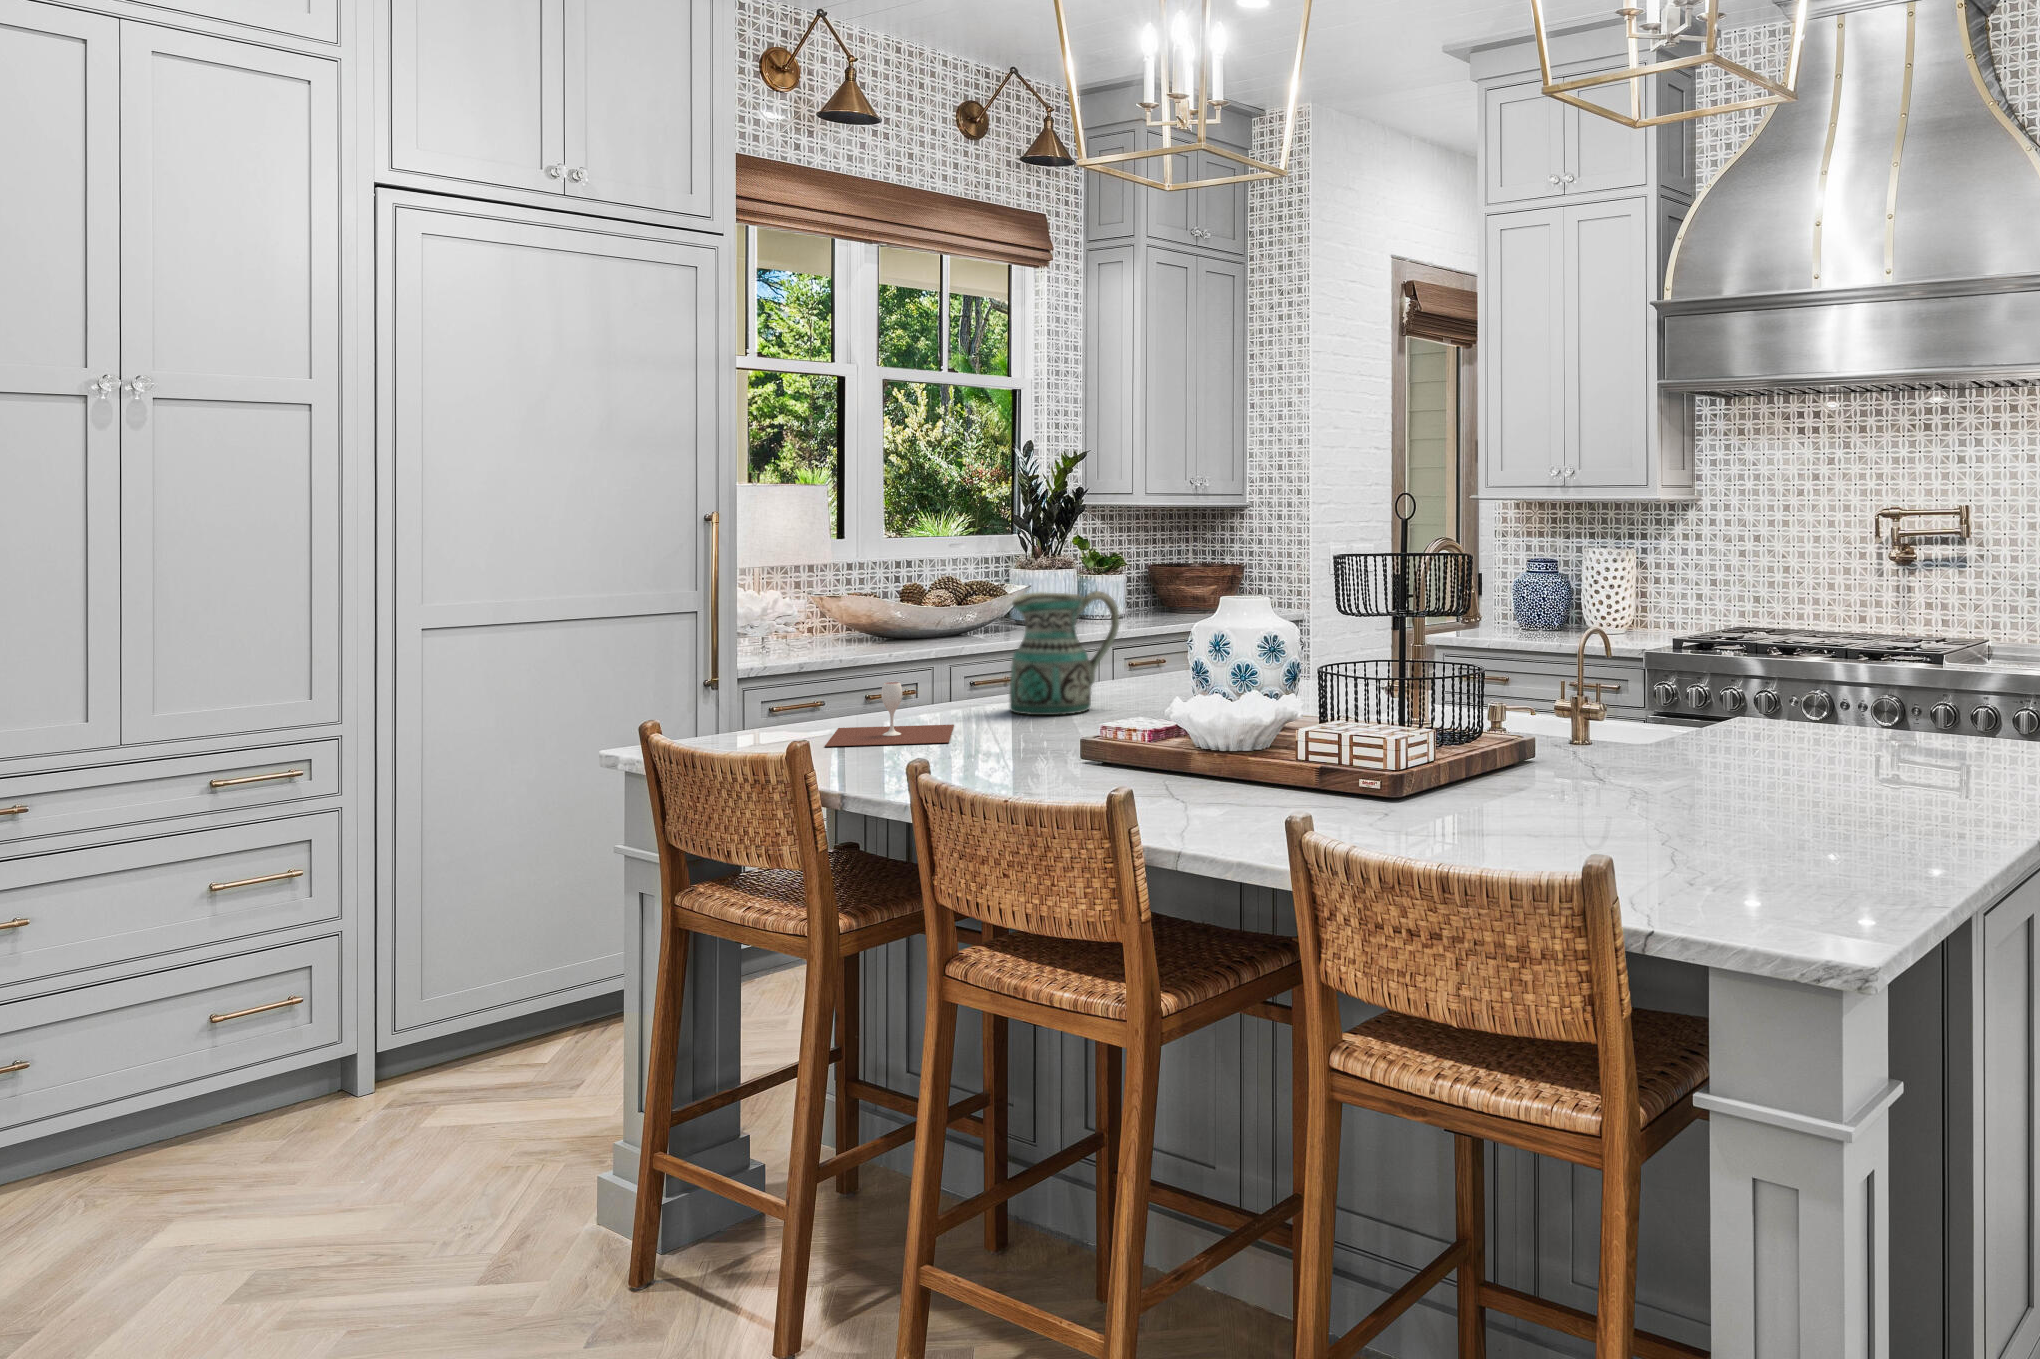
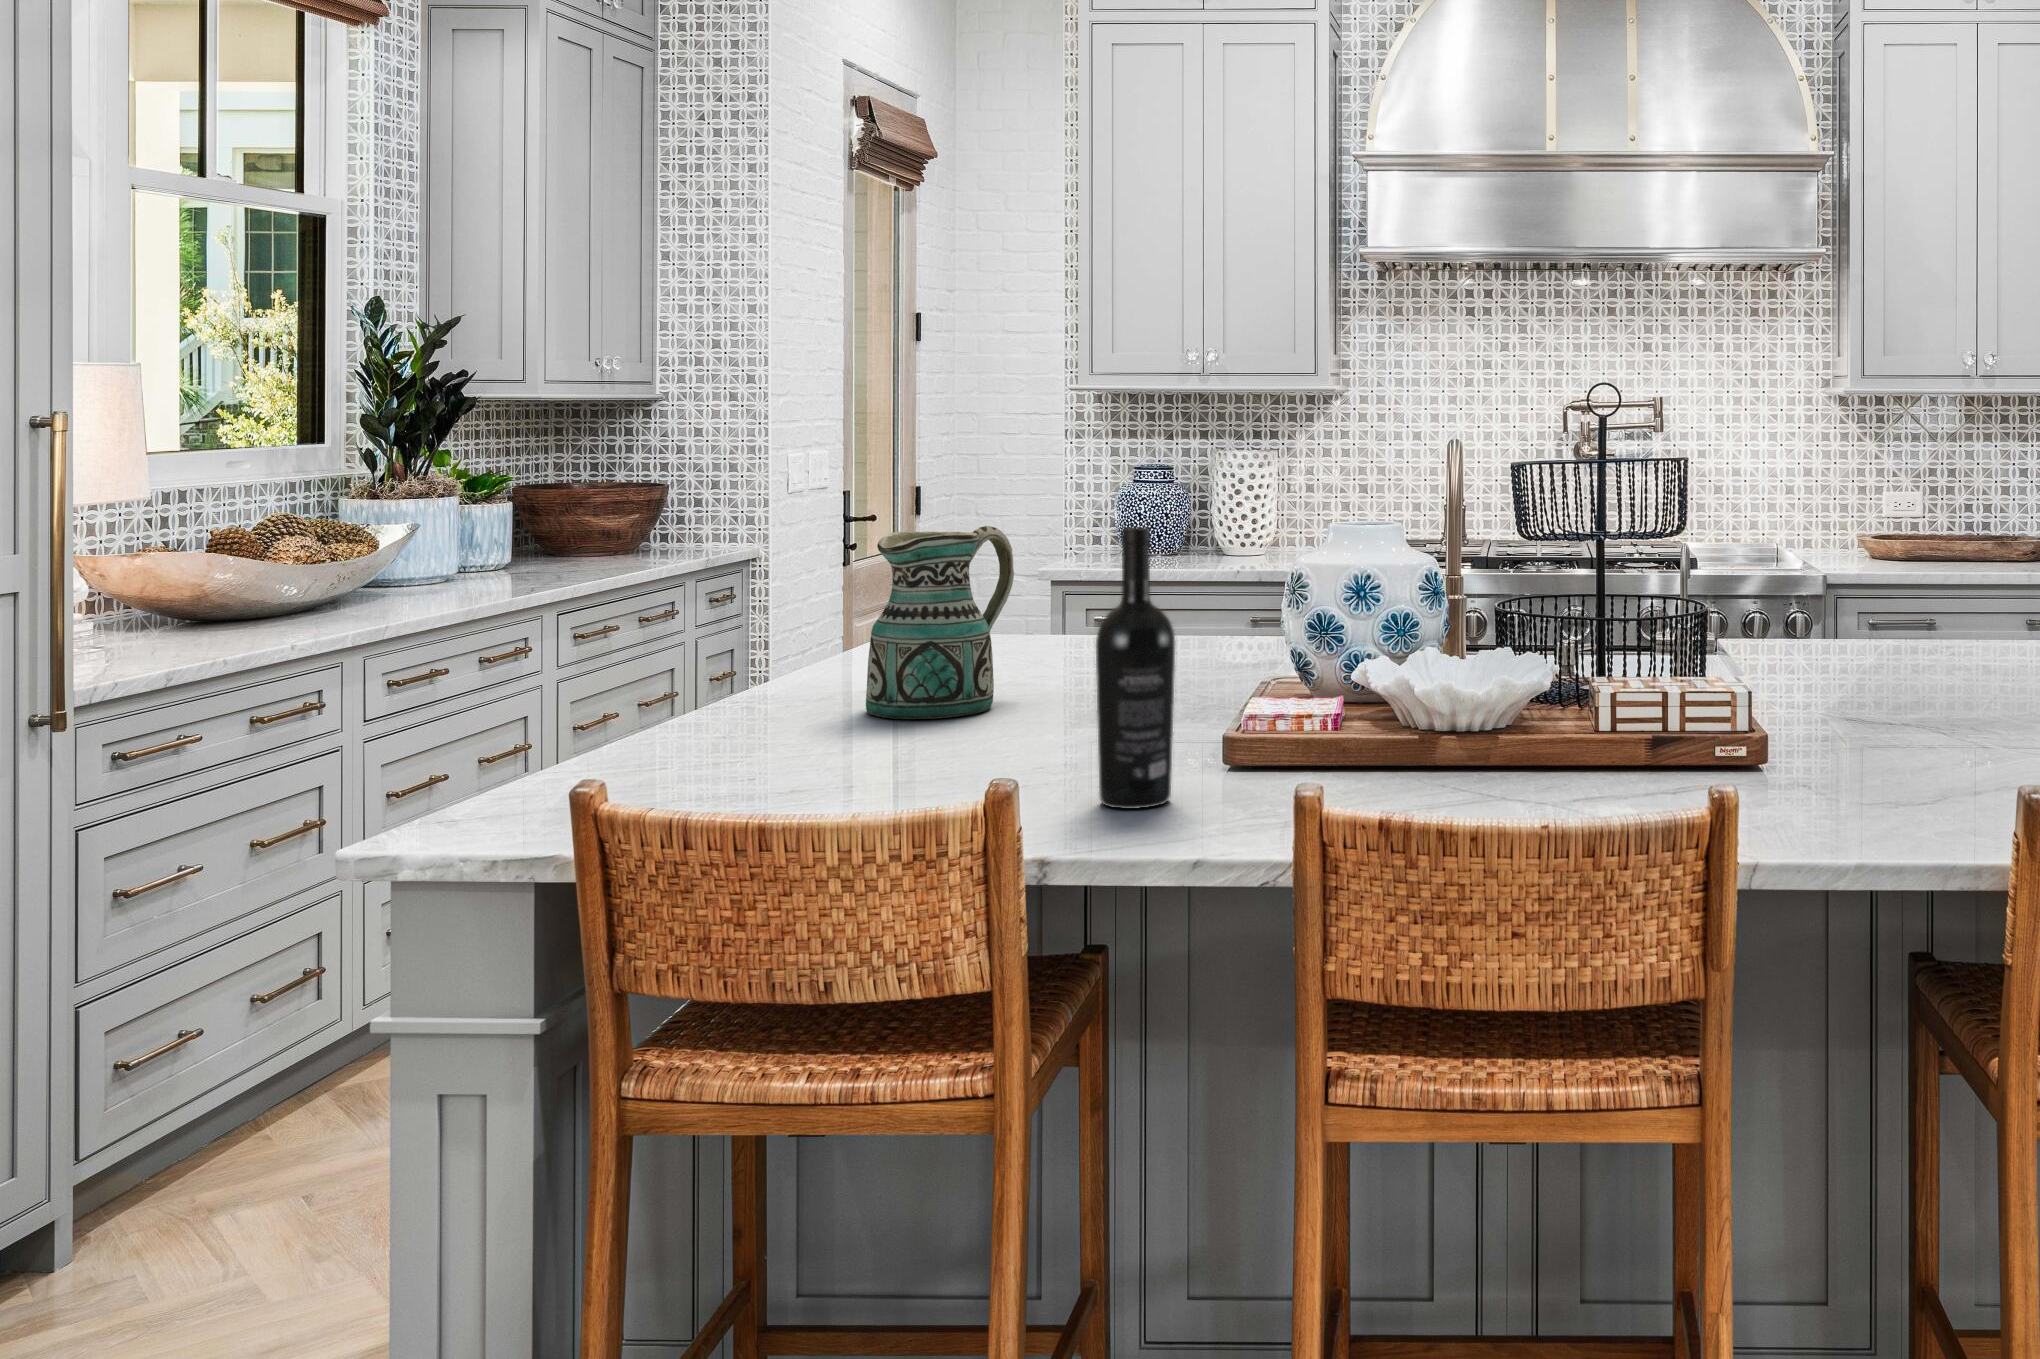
wine bottle: none [947,590,1000,773] -> present [1096,527,1175,809]
wine glass: present [825,682,954,746] -> none [689,684,954,800]

